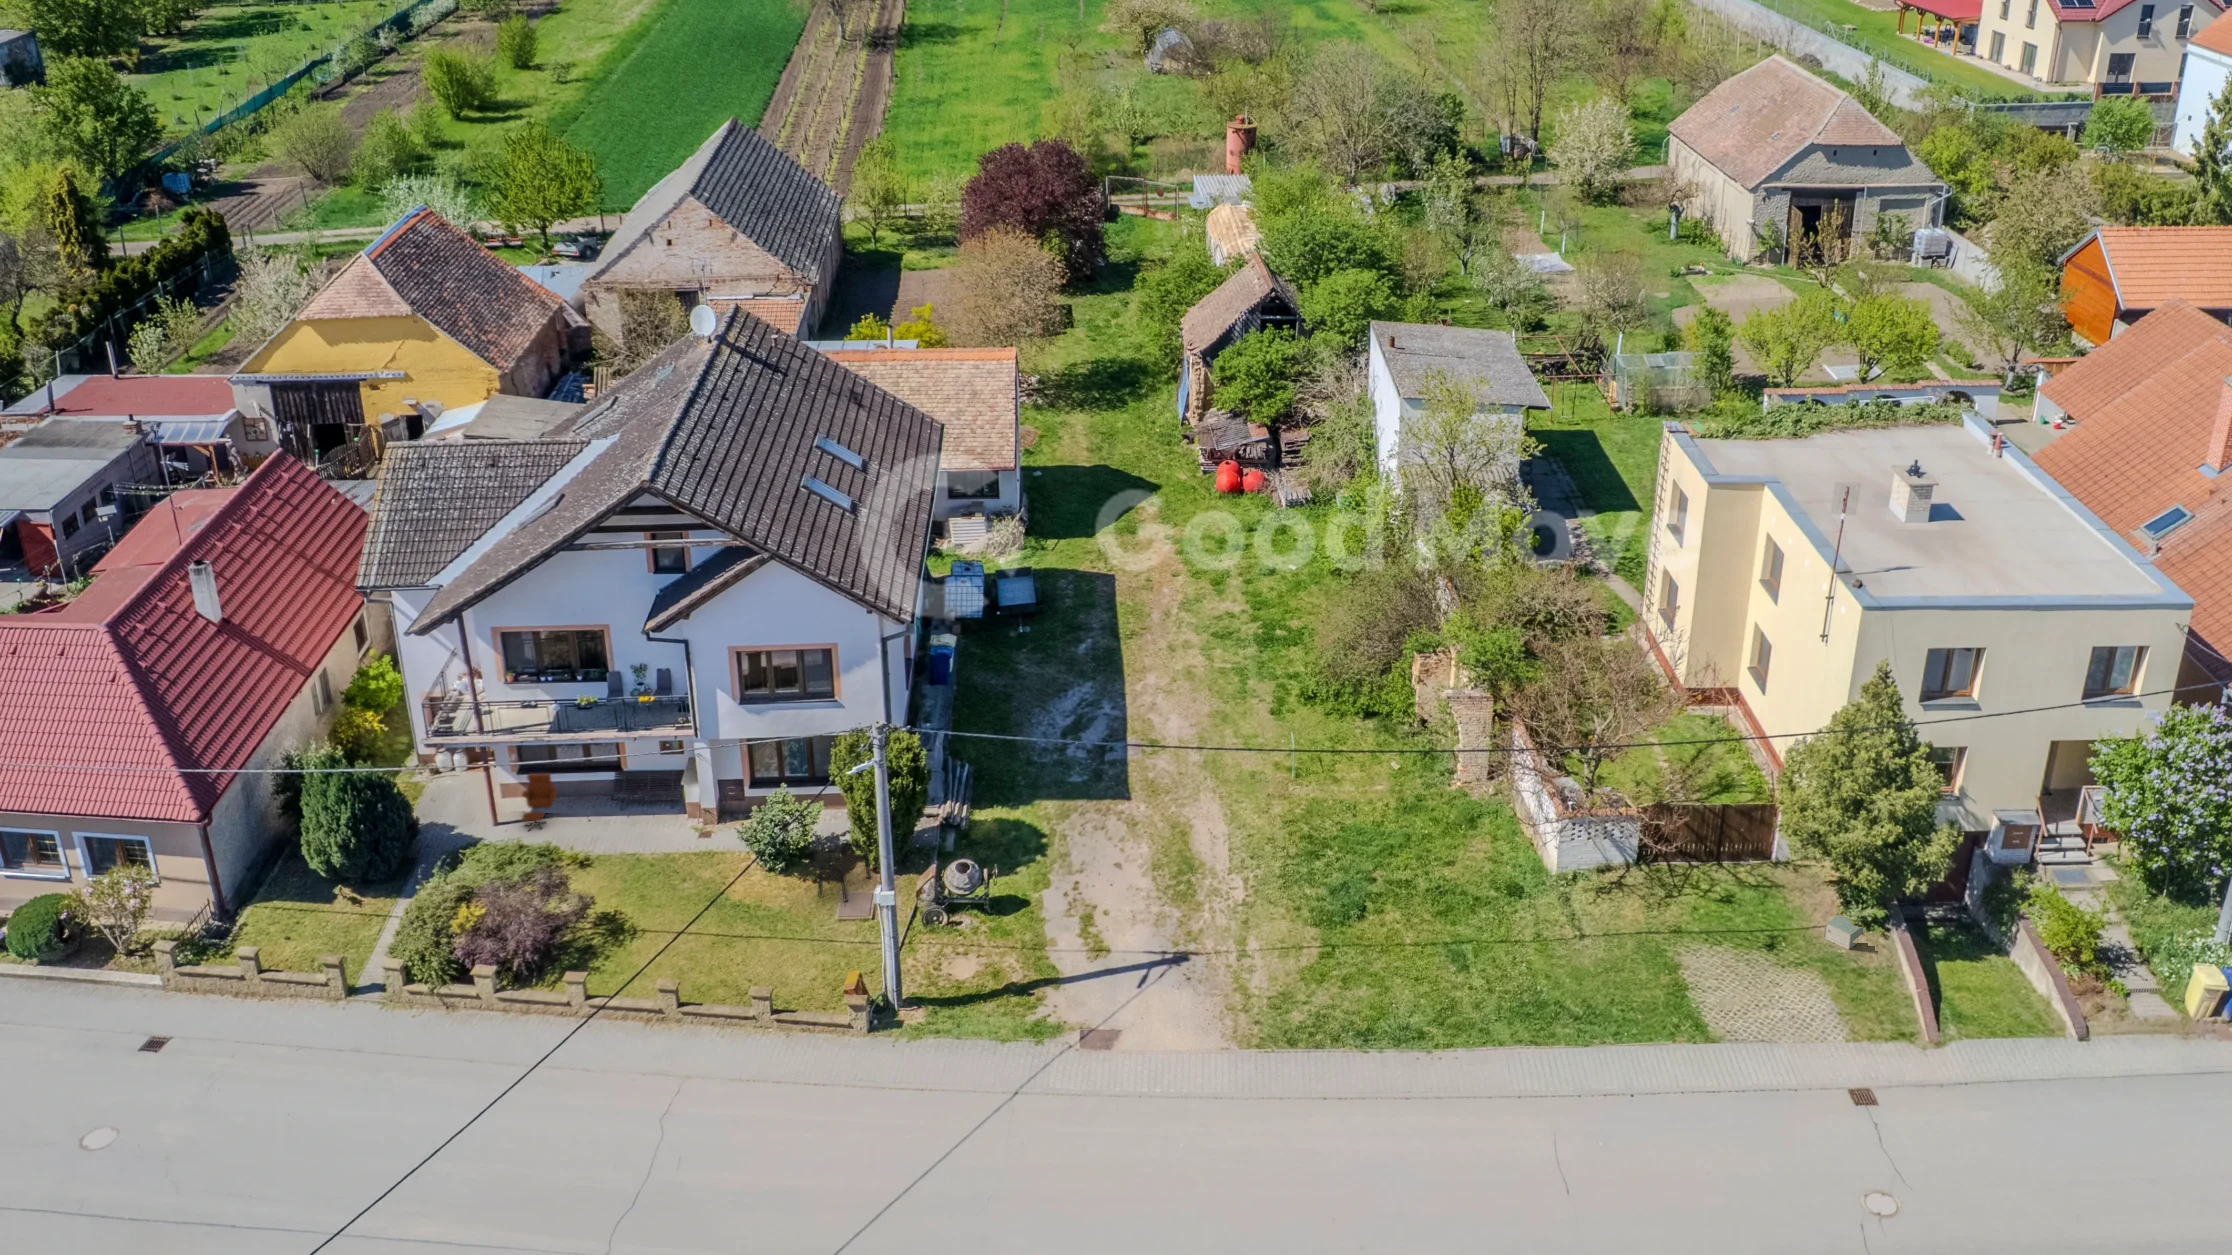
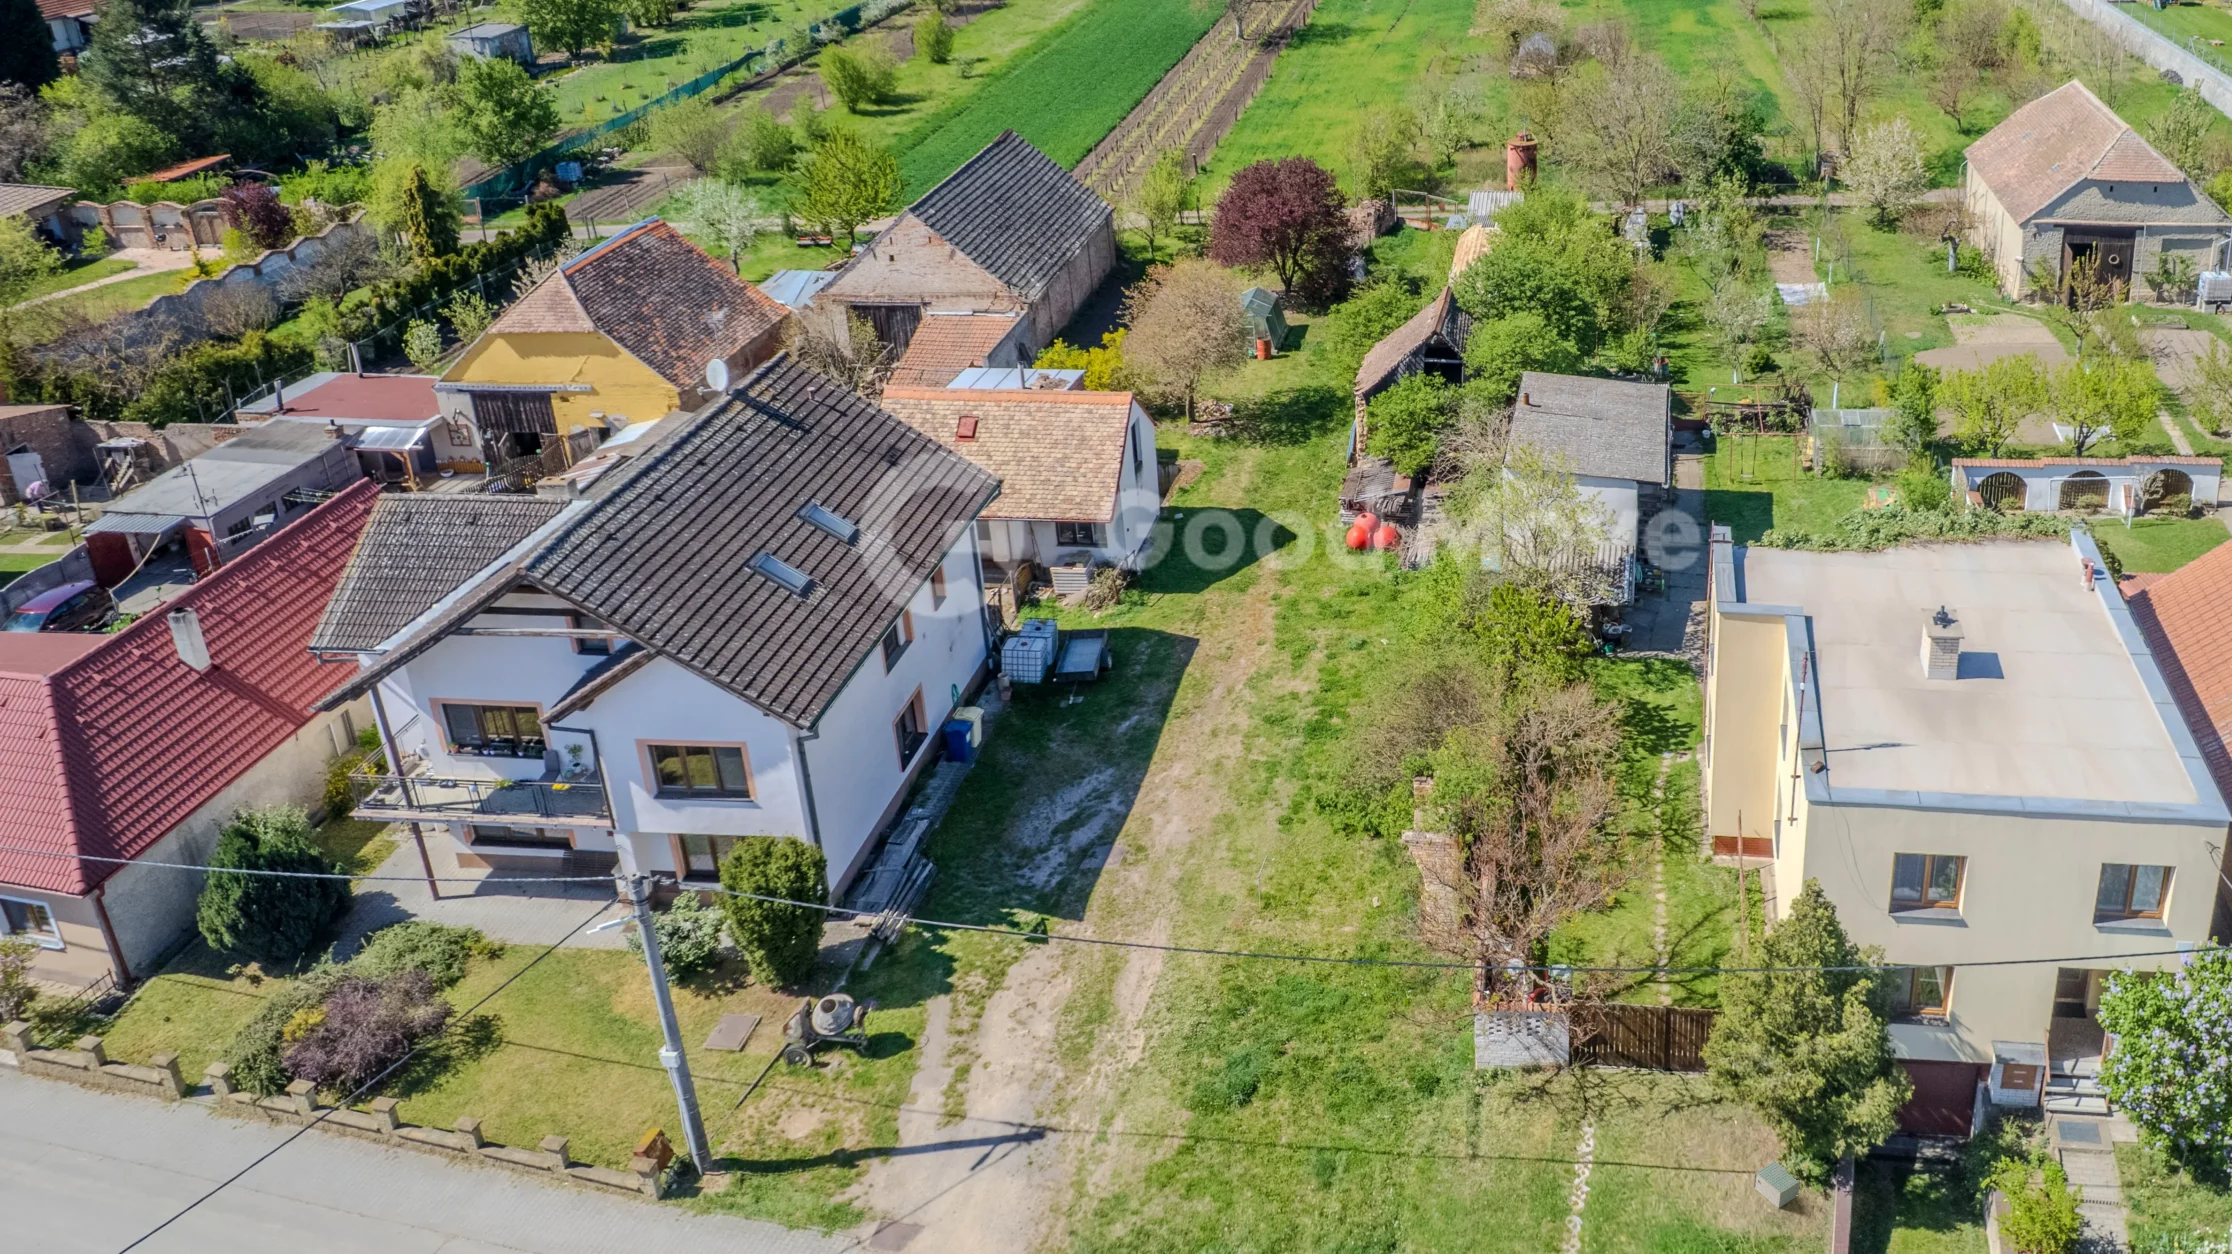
lounge chair: present [522,773,558,827] -> none [464,846,505,905]
bench: present [818,842,871,902] -> none [700,957,764,1024]

